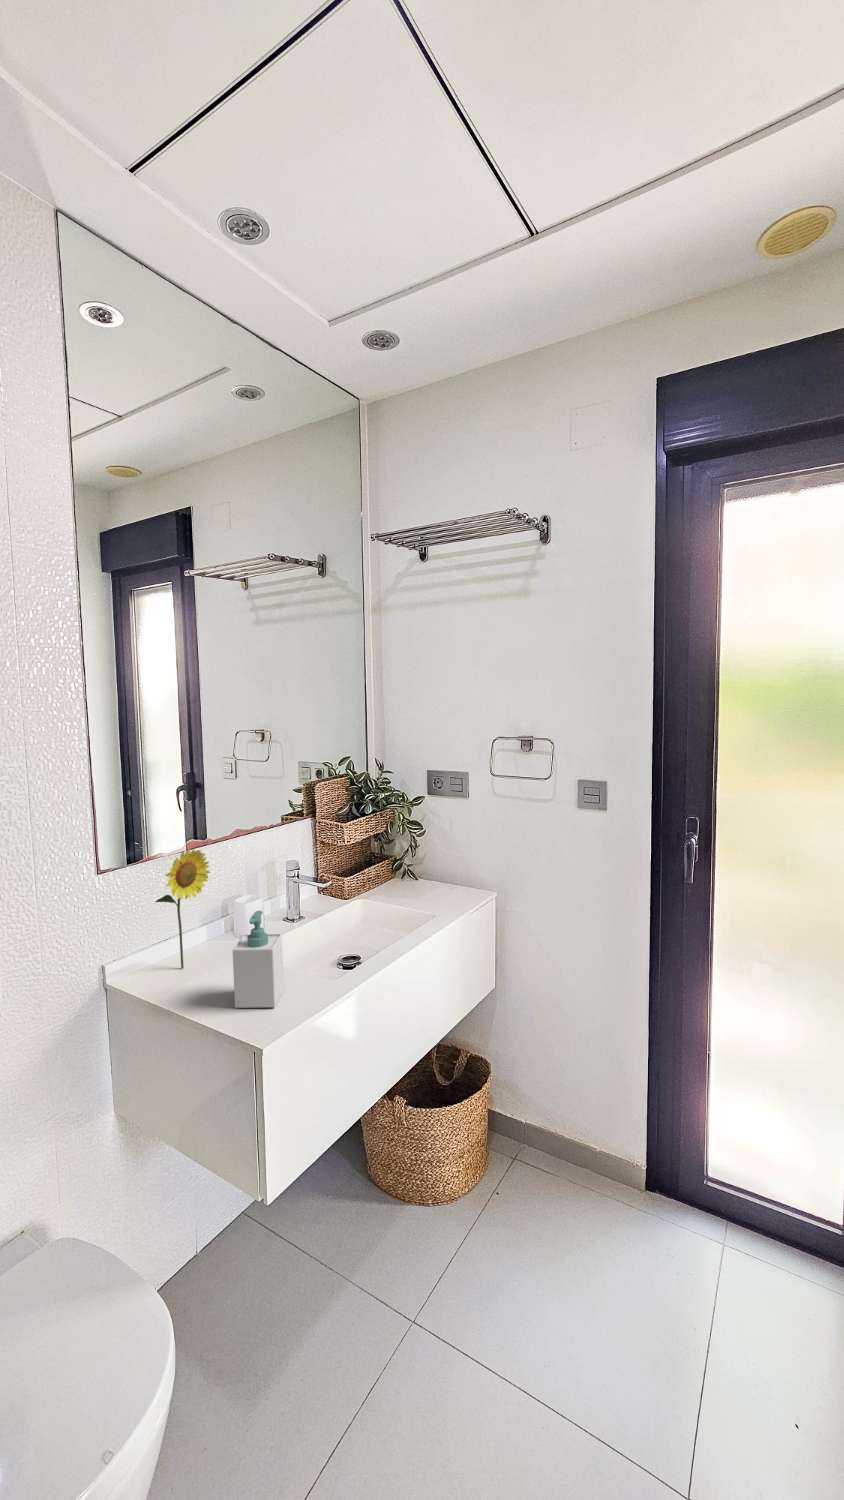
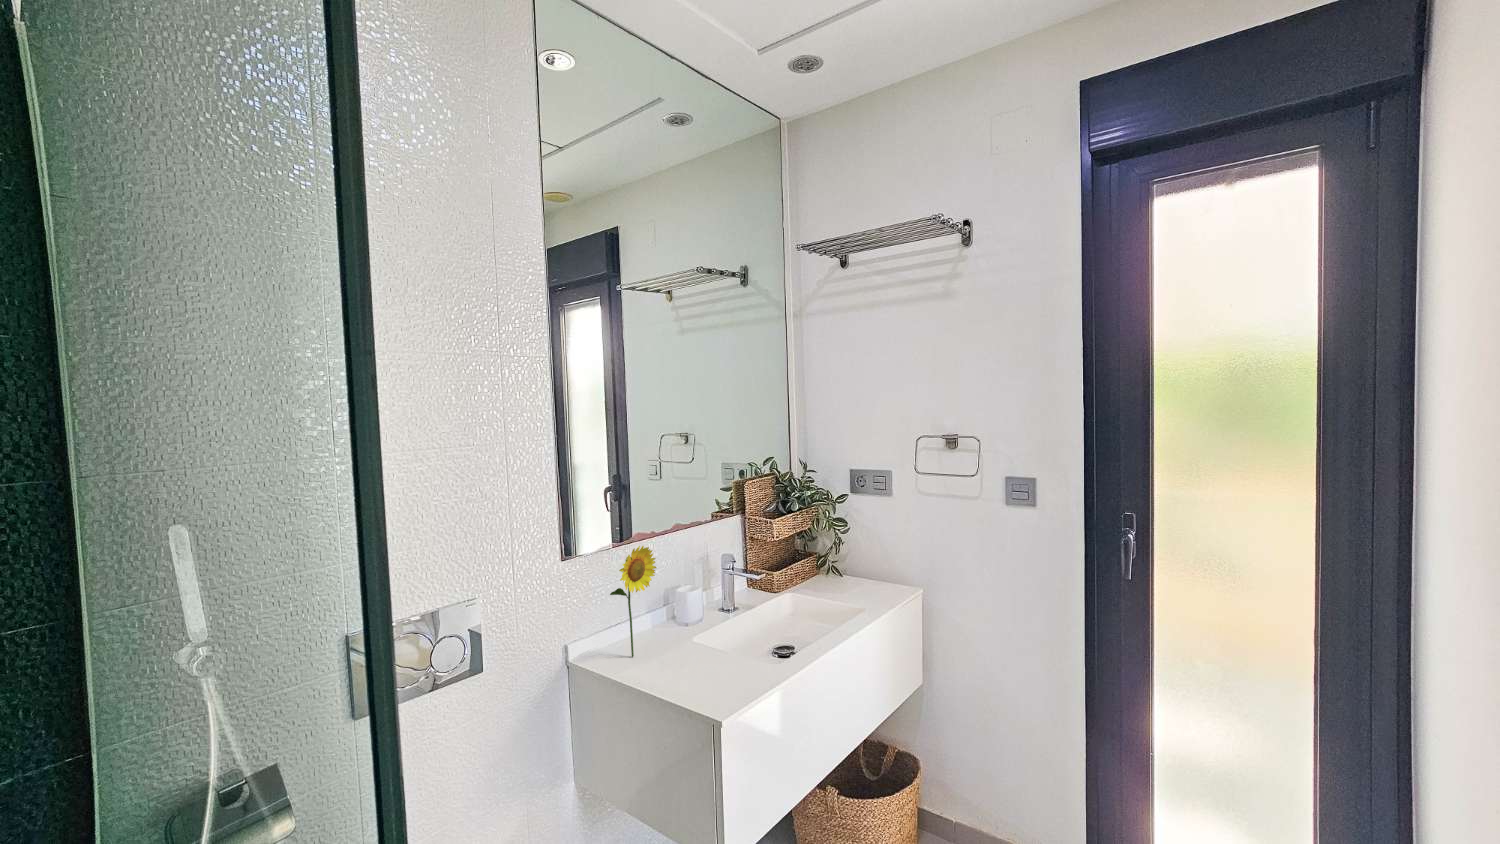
soap bottle: present [233,911,284,1008] -> none [684,604,728,695]

